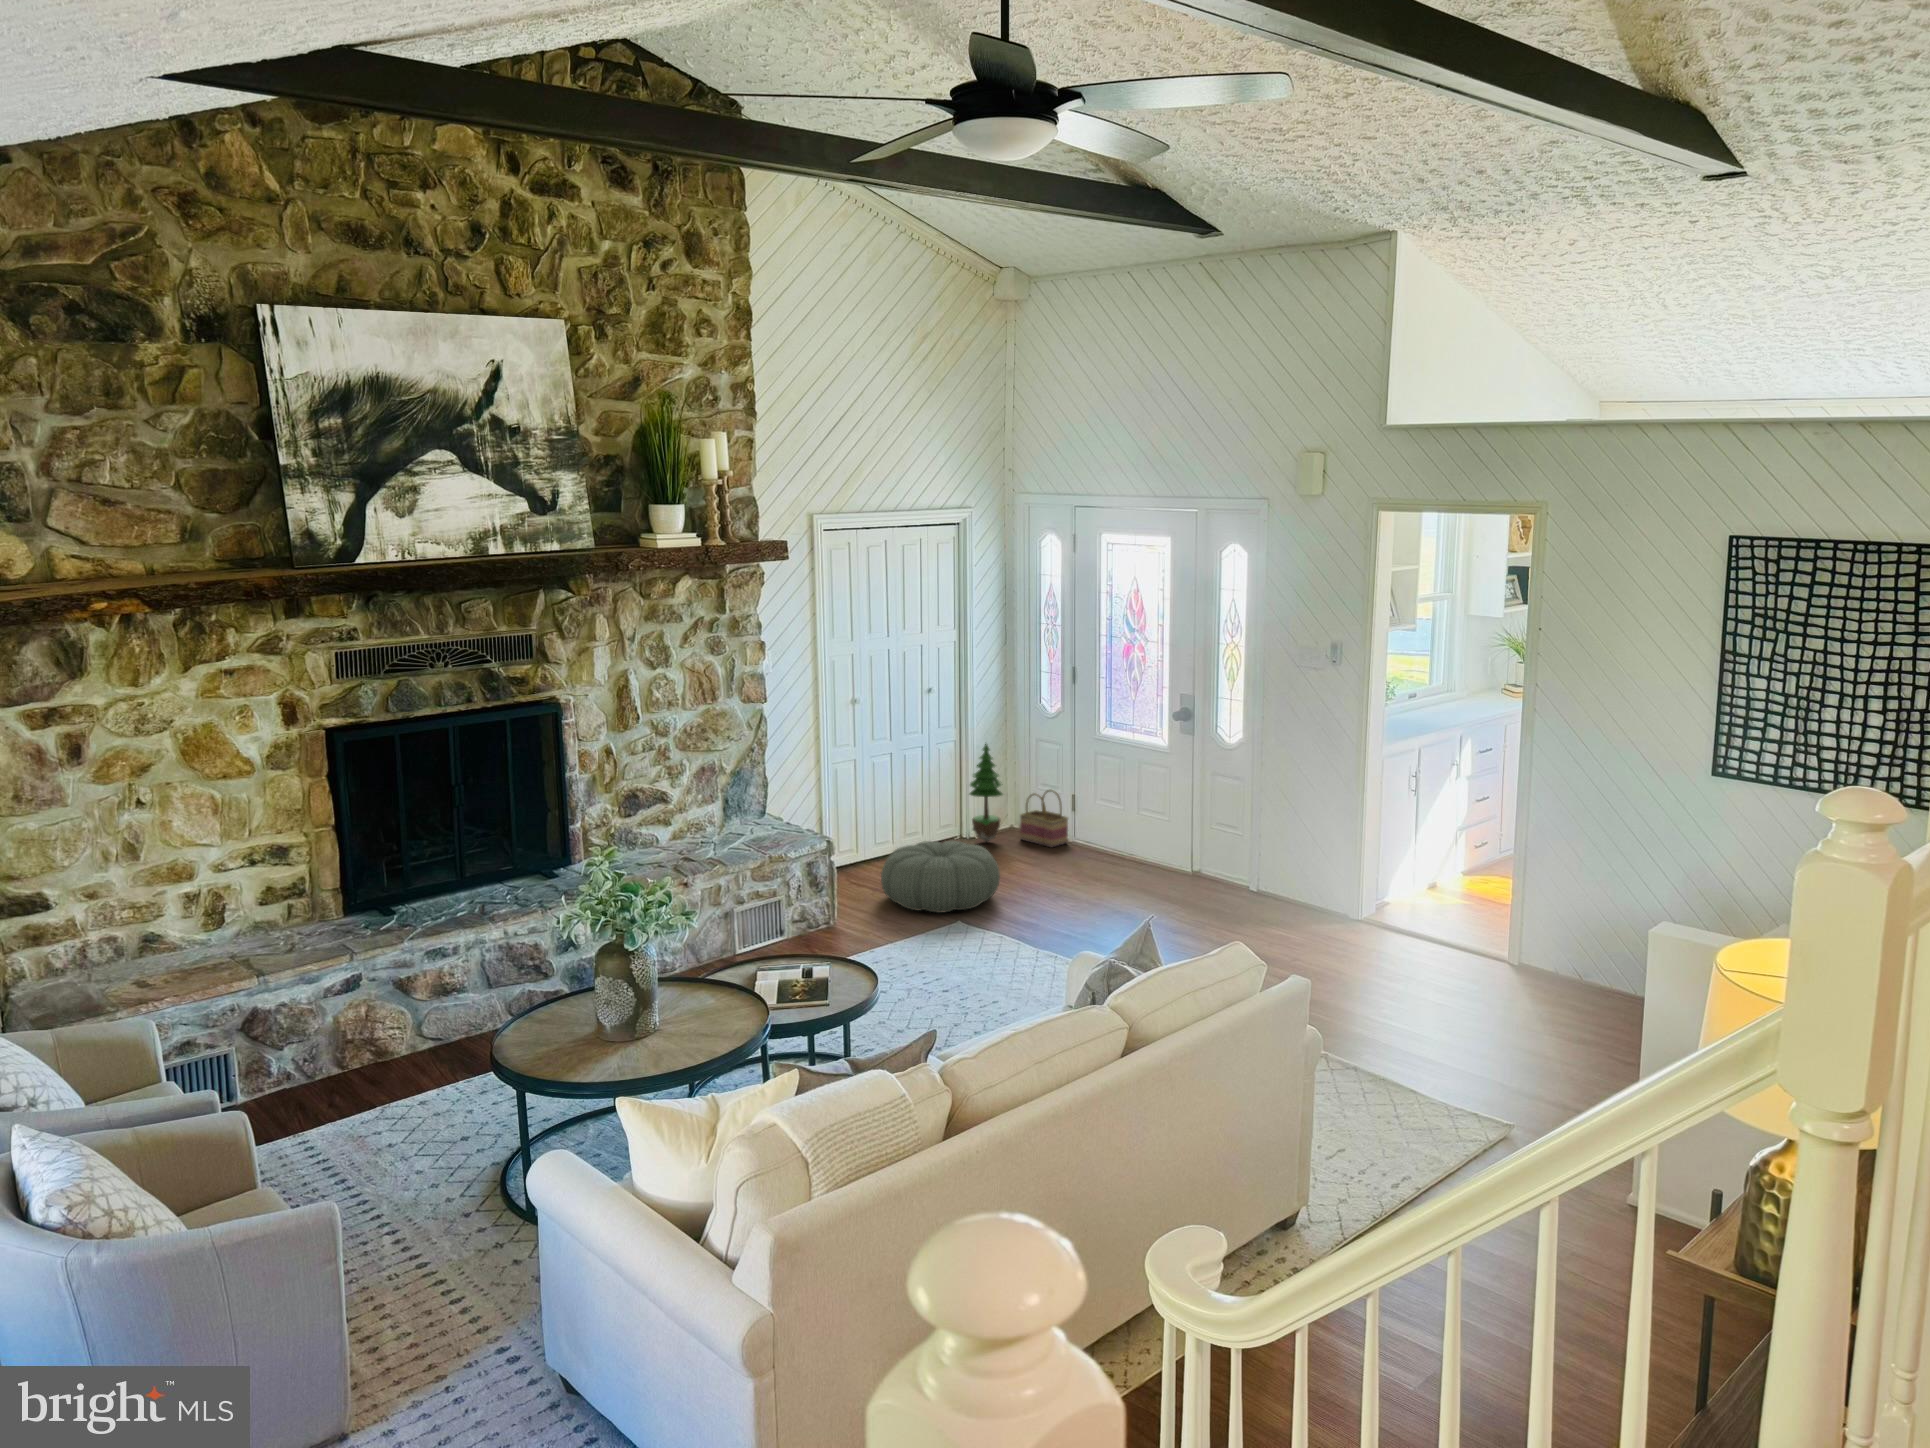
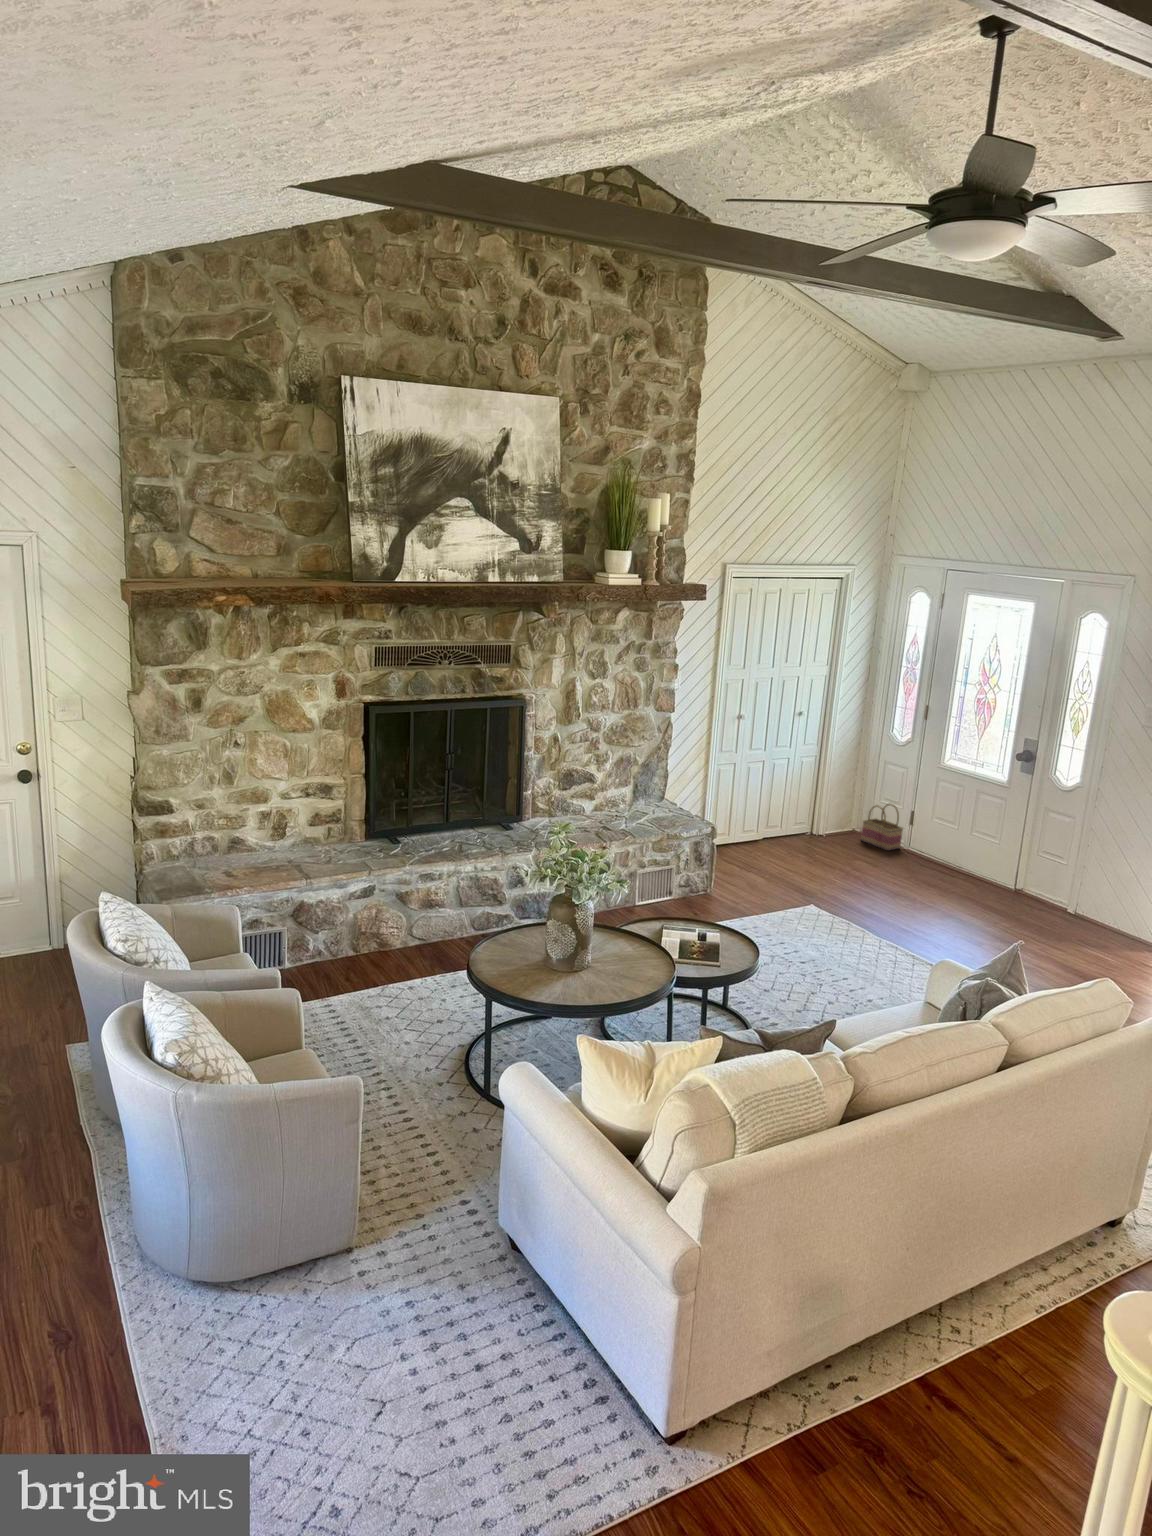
potted tree: present [969,744,1003,842] -> none [822,759,853,839]
pouf: present [881,841,1000,913] -> none [752,835,848,894]

